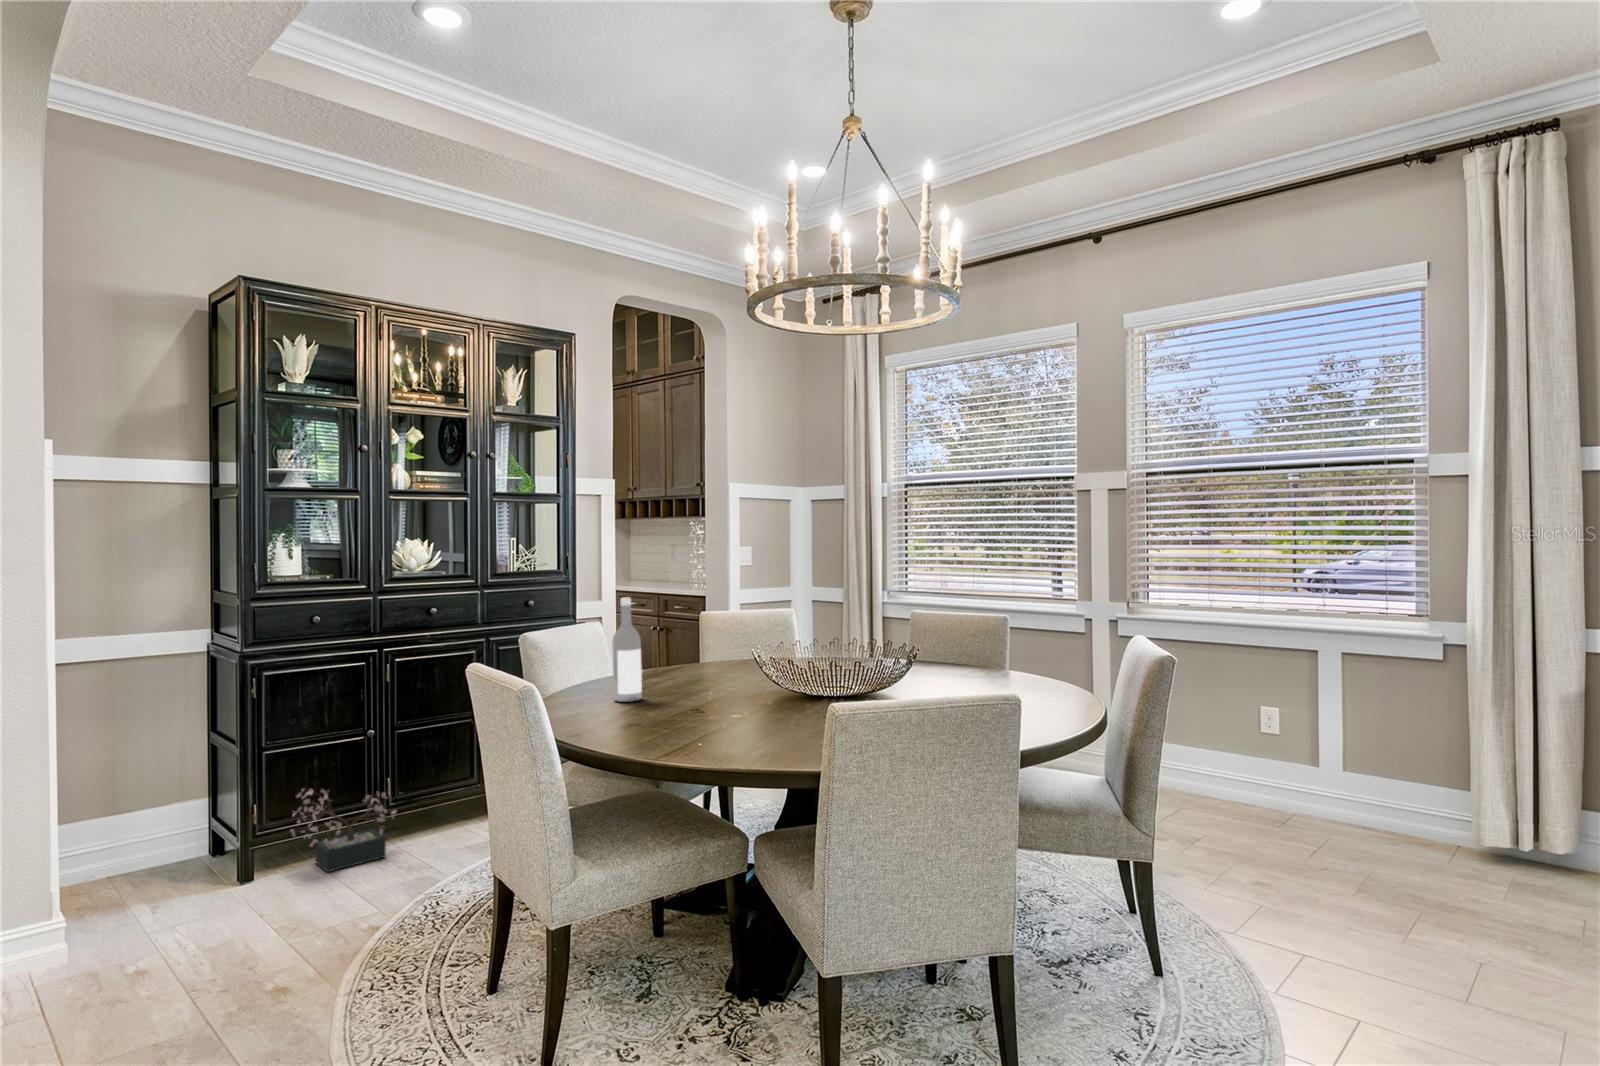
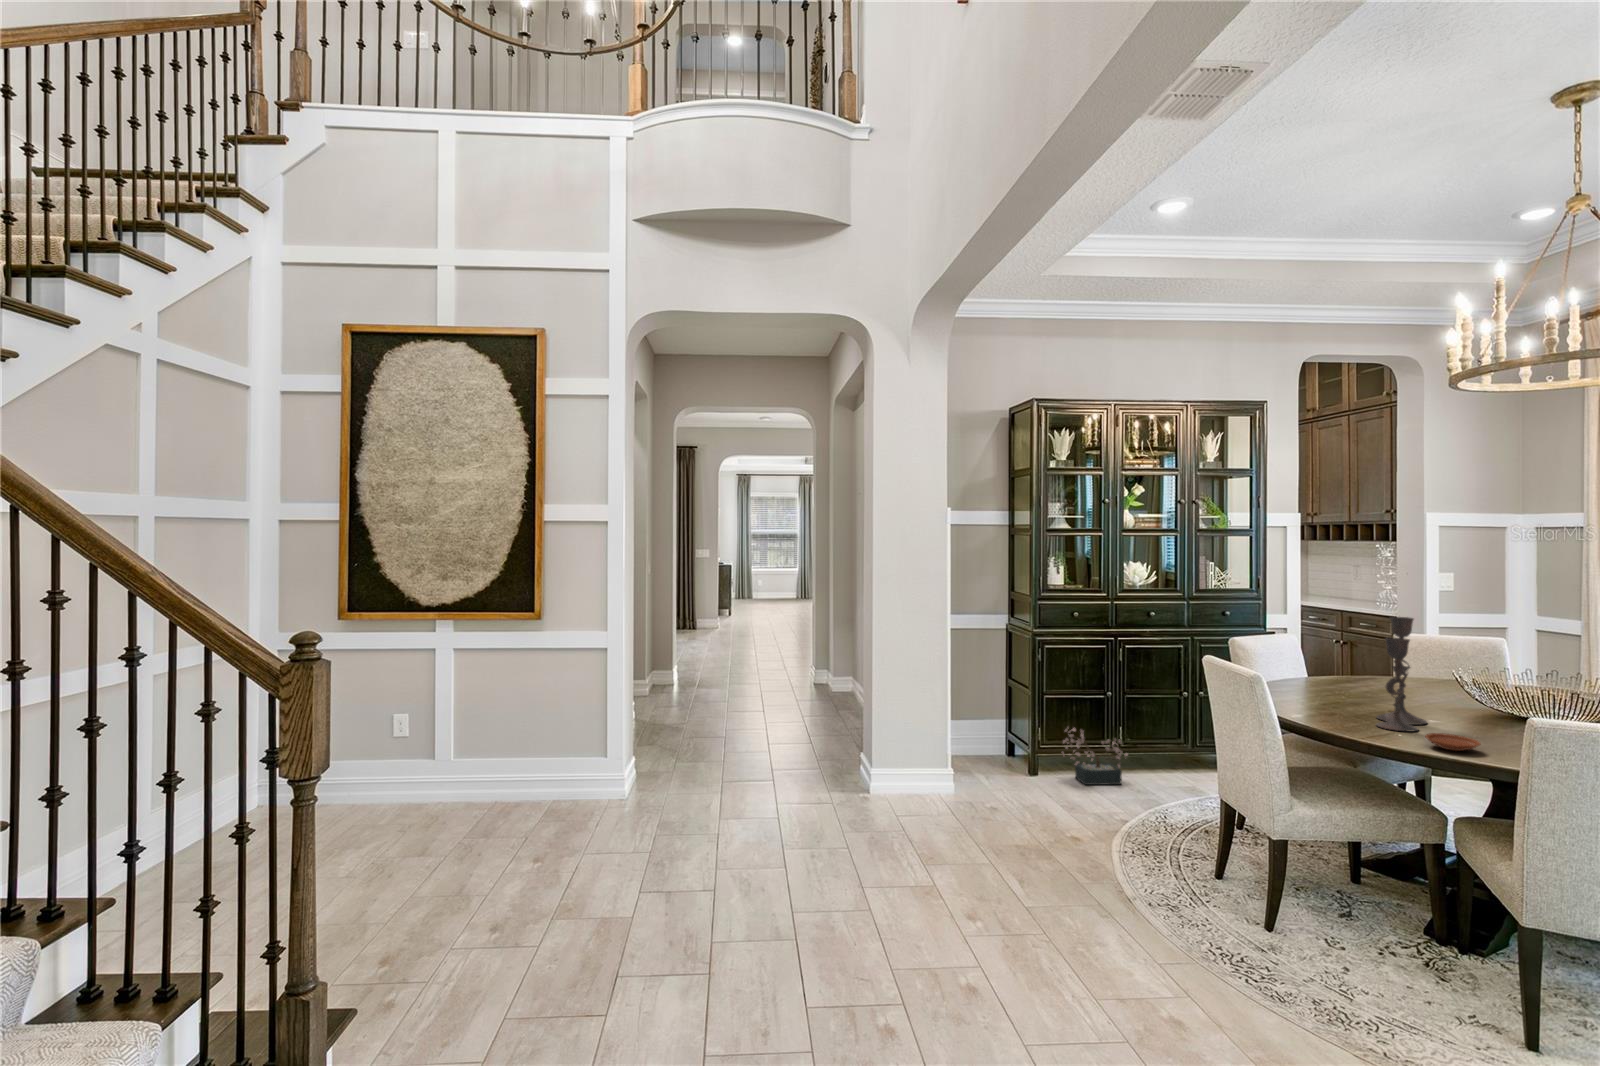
candlestick: none [677,586,733,739] -> present [1376,617,1427,732]
wine bottle: present [612,597,642,702] -> none [1315,619,1340,698]
plate: none [731,736,790,759] -> present [1425,733,1480,751]

